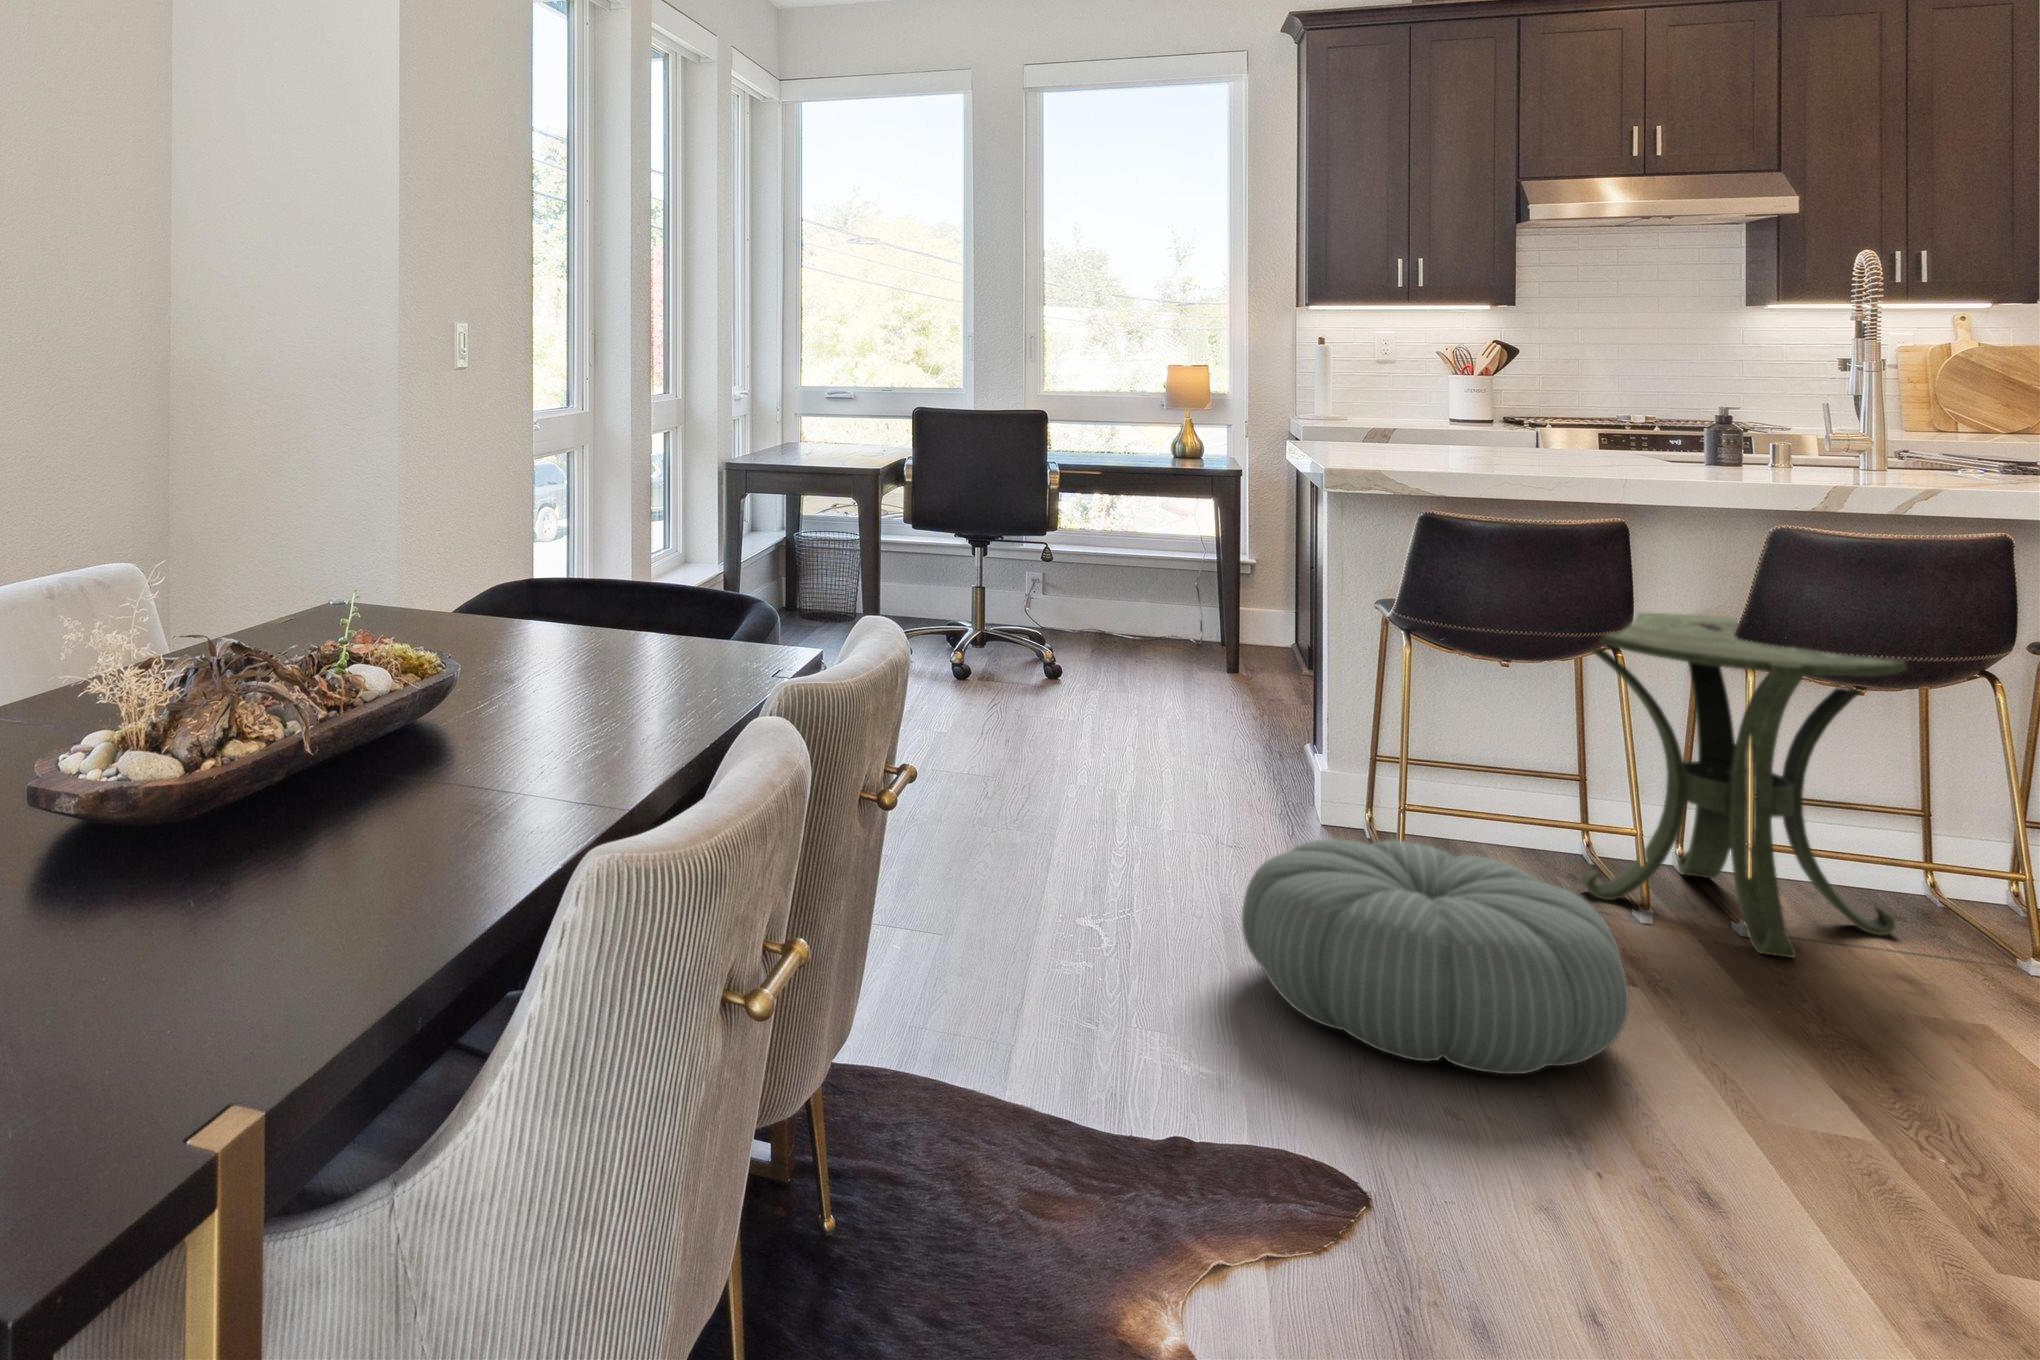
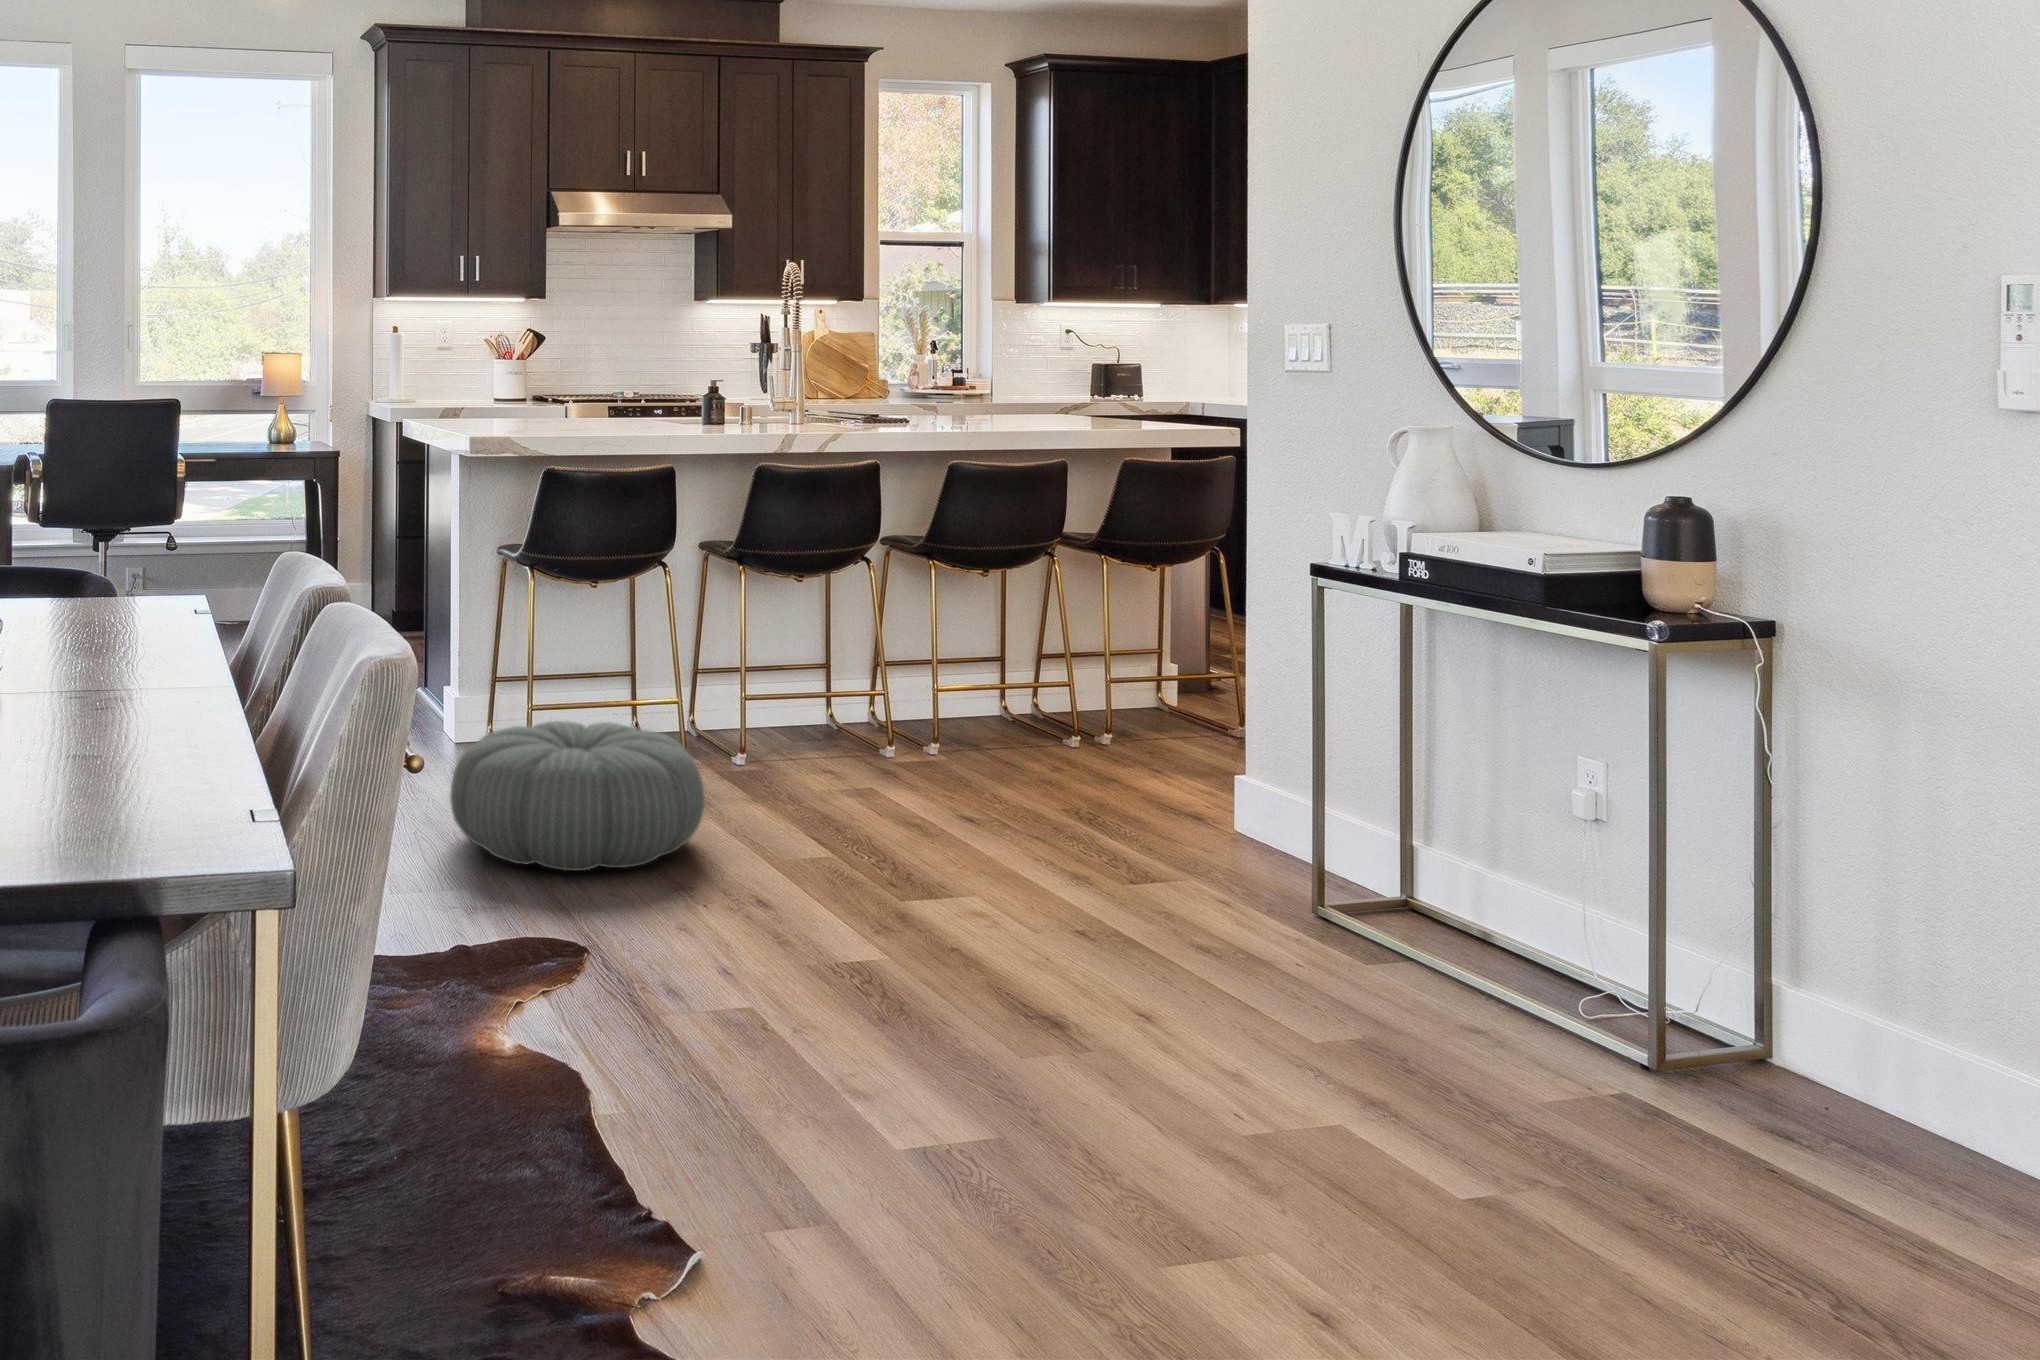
side table: present [1581,613,1906,958] -> none [636,537,828,773]

